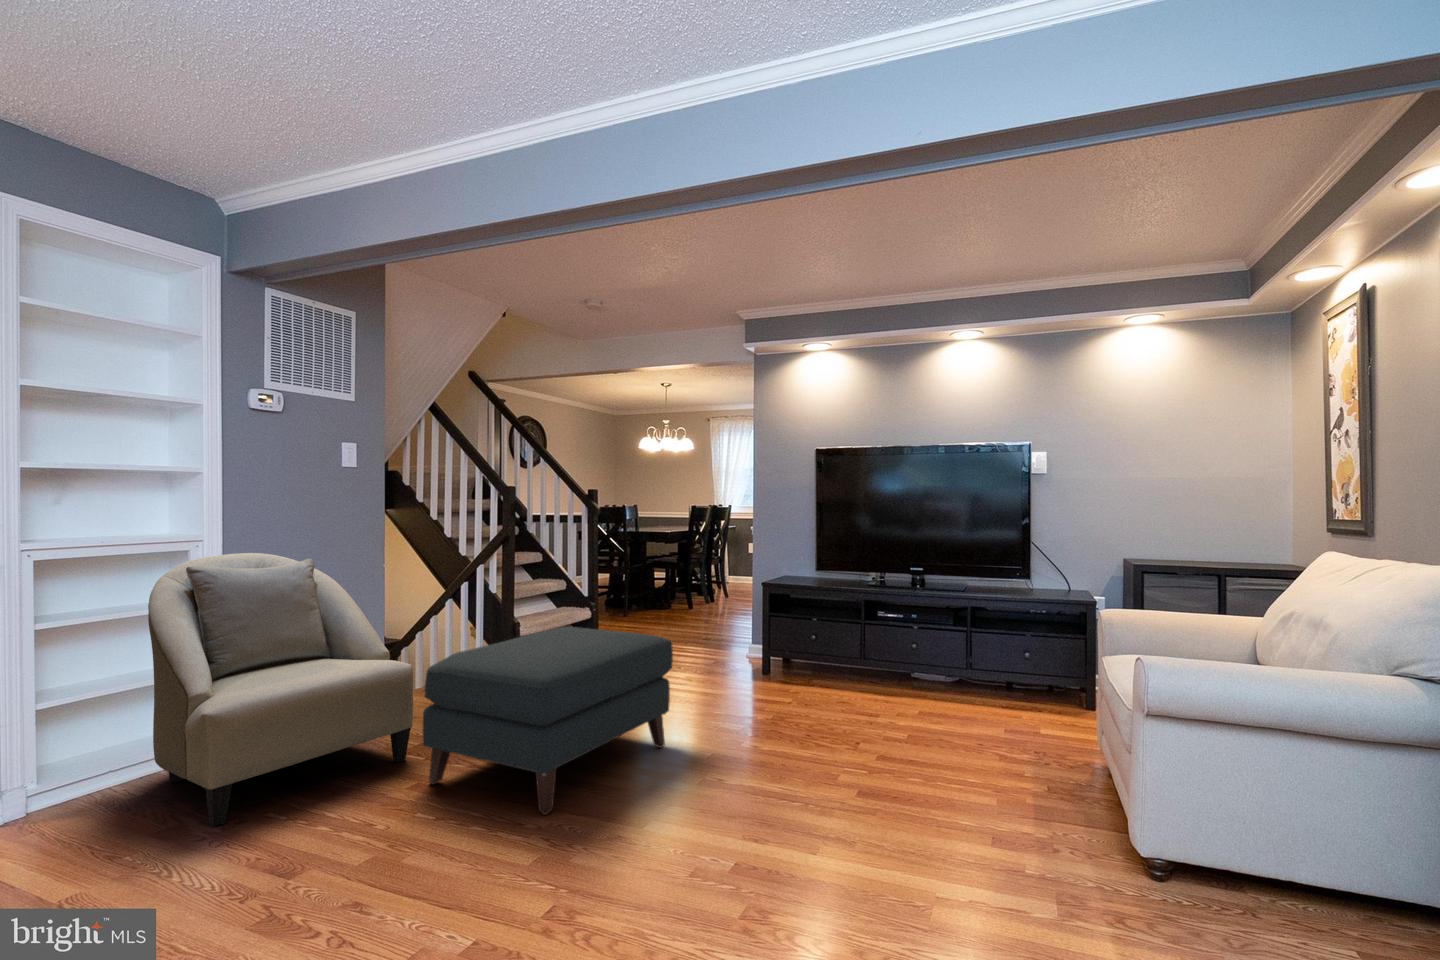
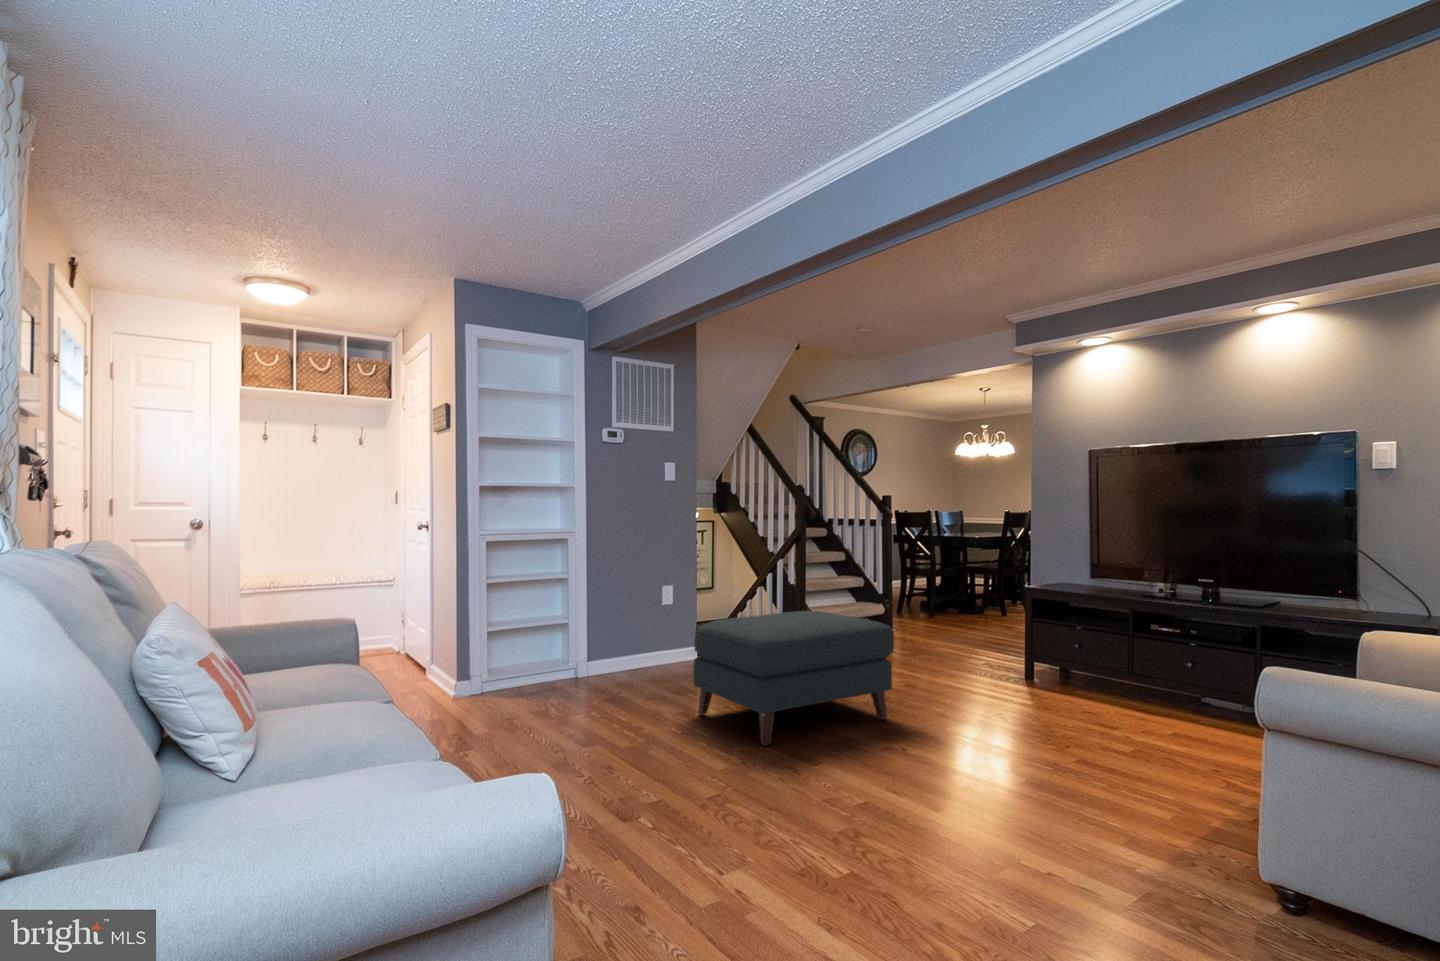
armchair: present [148,553,413,827] -> none [540,541,696,716]

